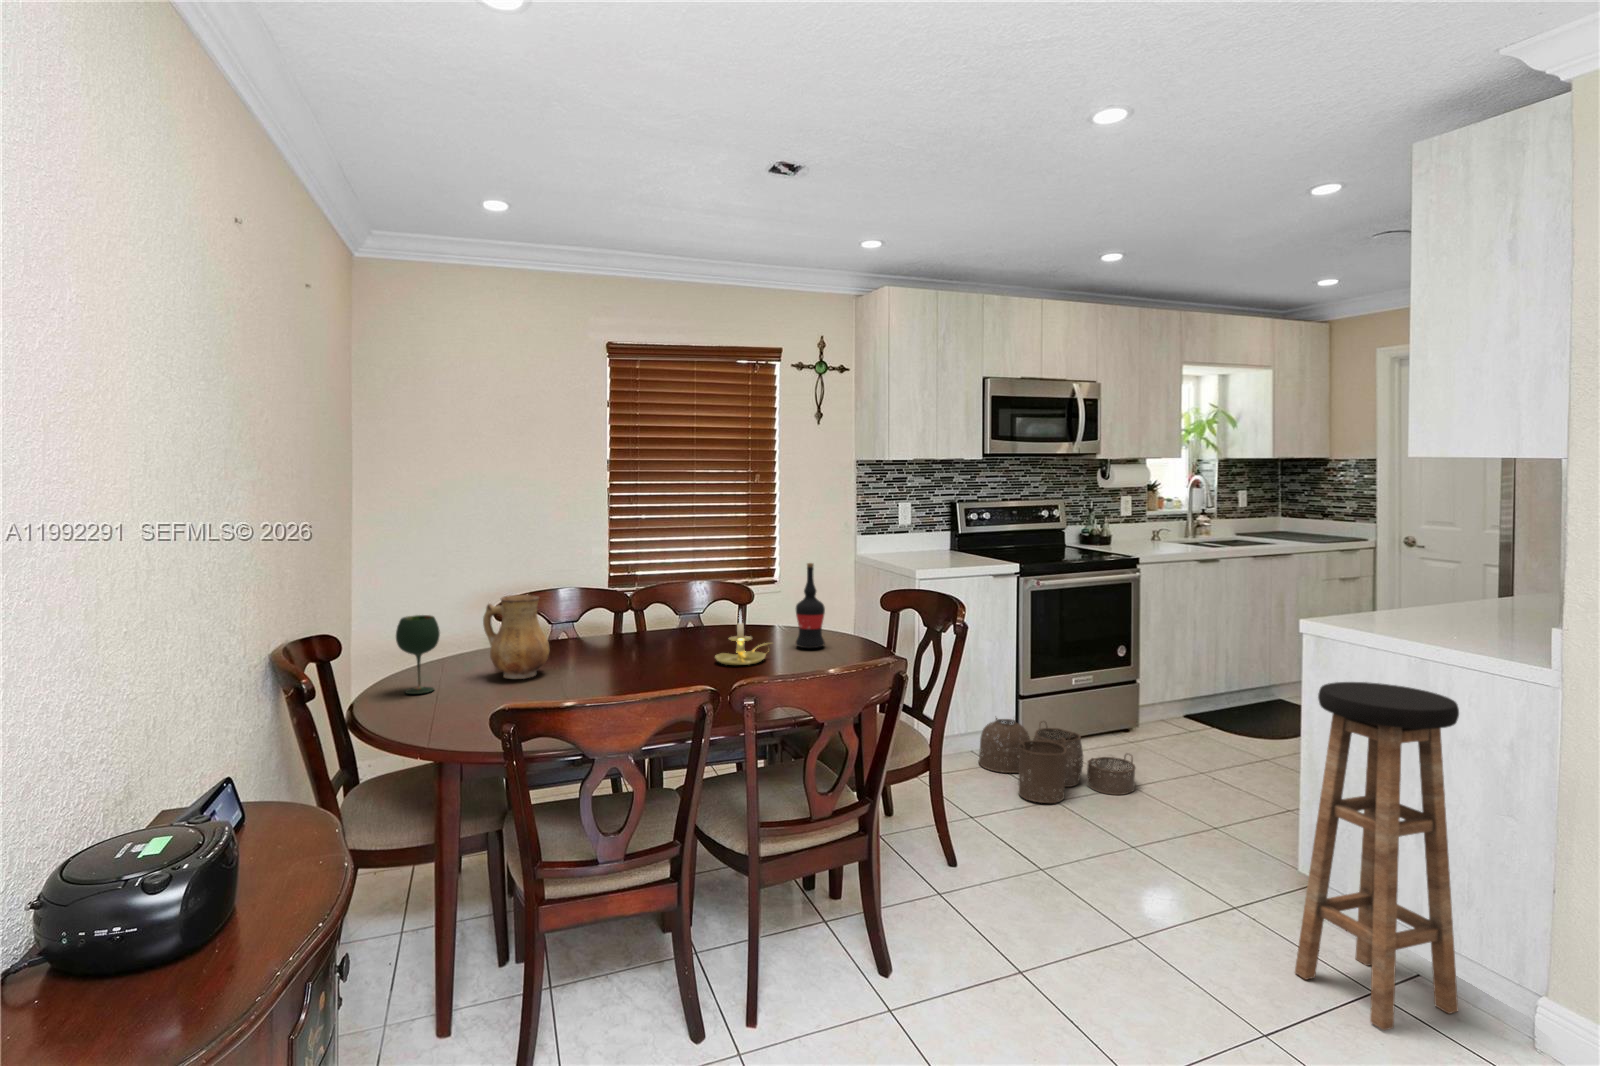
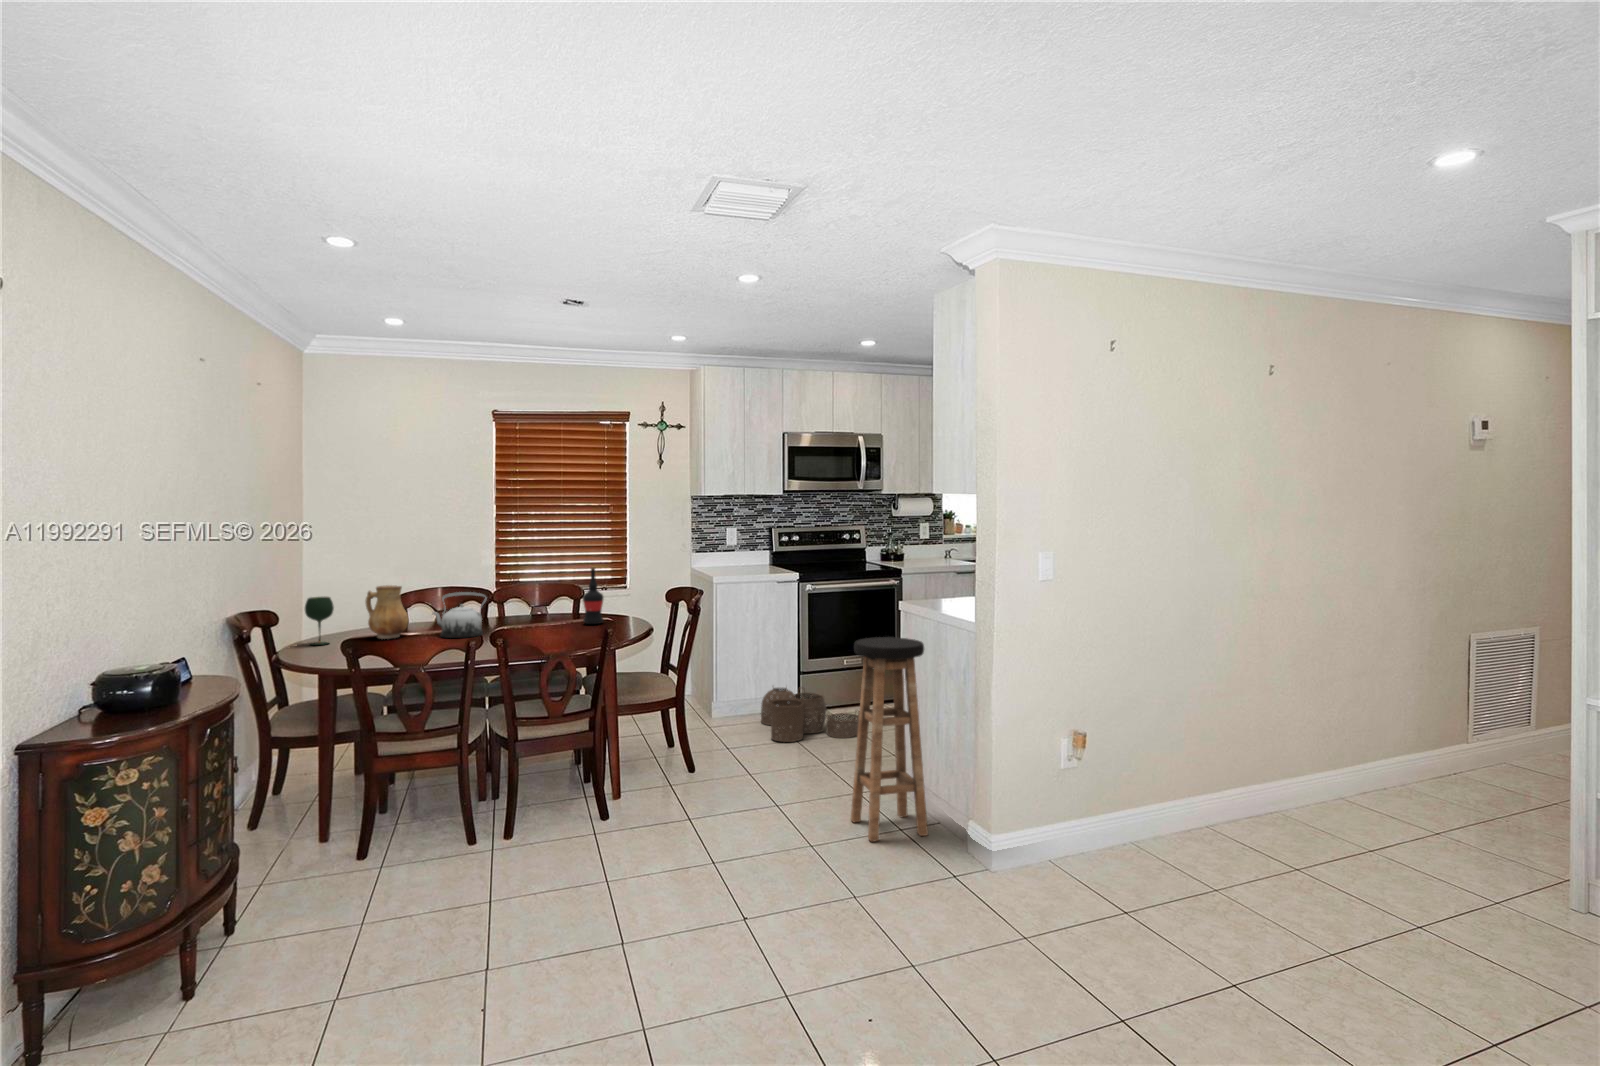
teapot: none [585,604,665,677] -> present [433,592,487,638]
candle holder: present [715,613,767,665] -> none [519,596,561,632]

